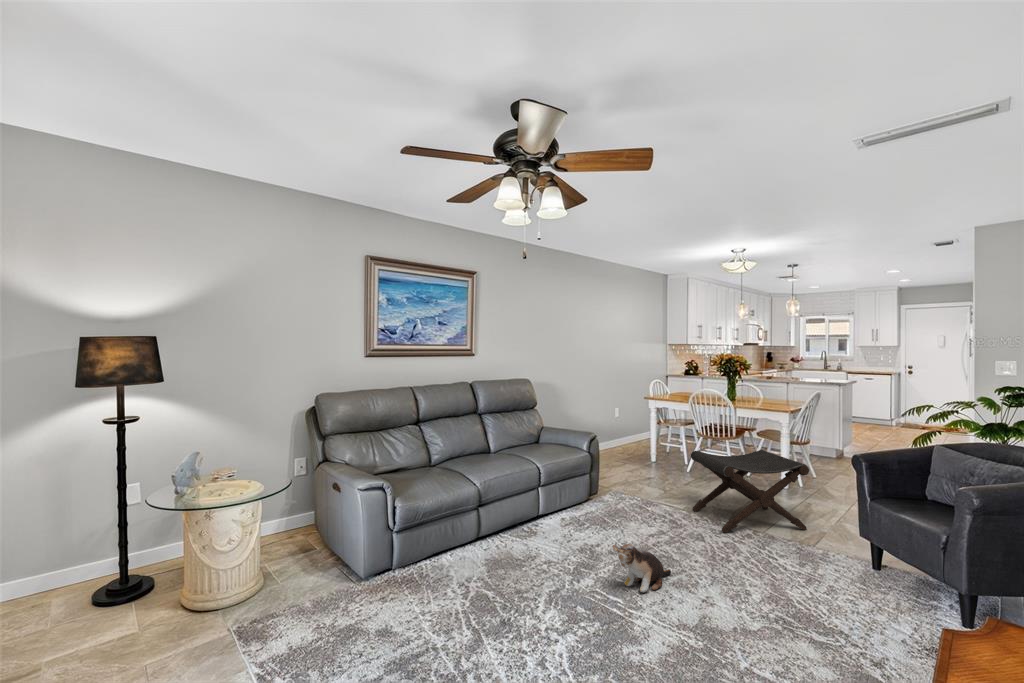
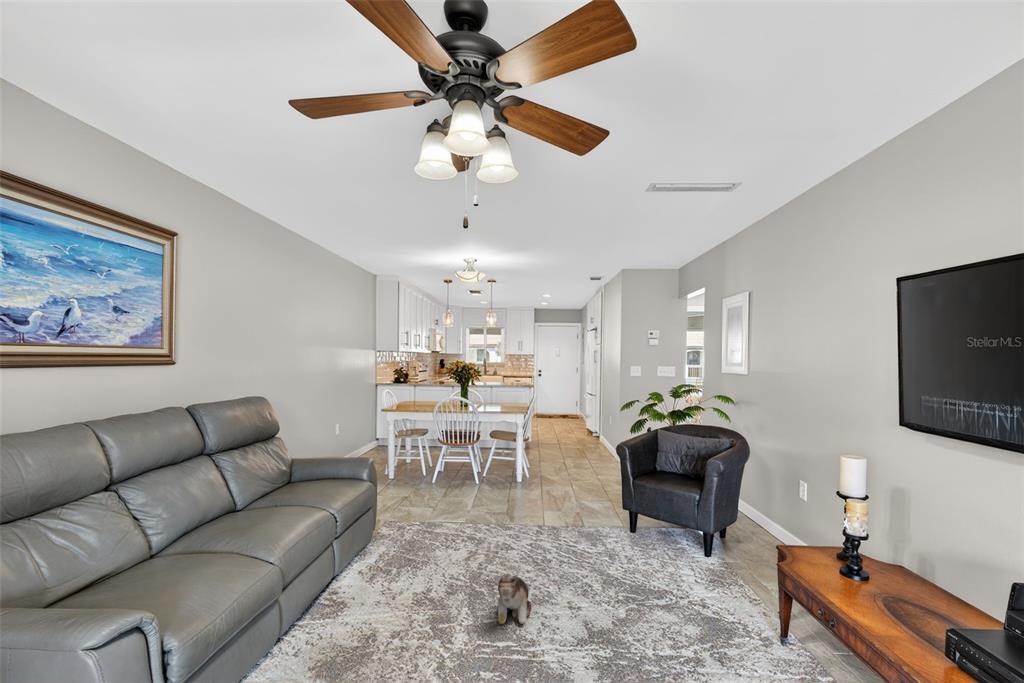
footstool: present [691,450,809,533] -> none [473,448,571,535]

